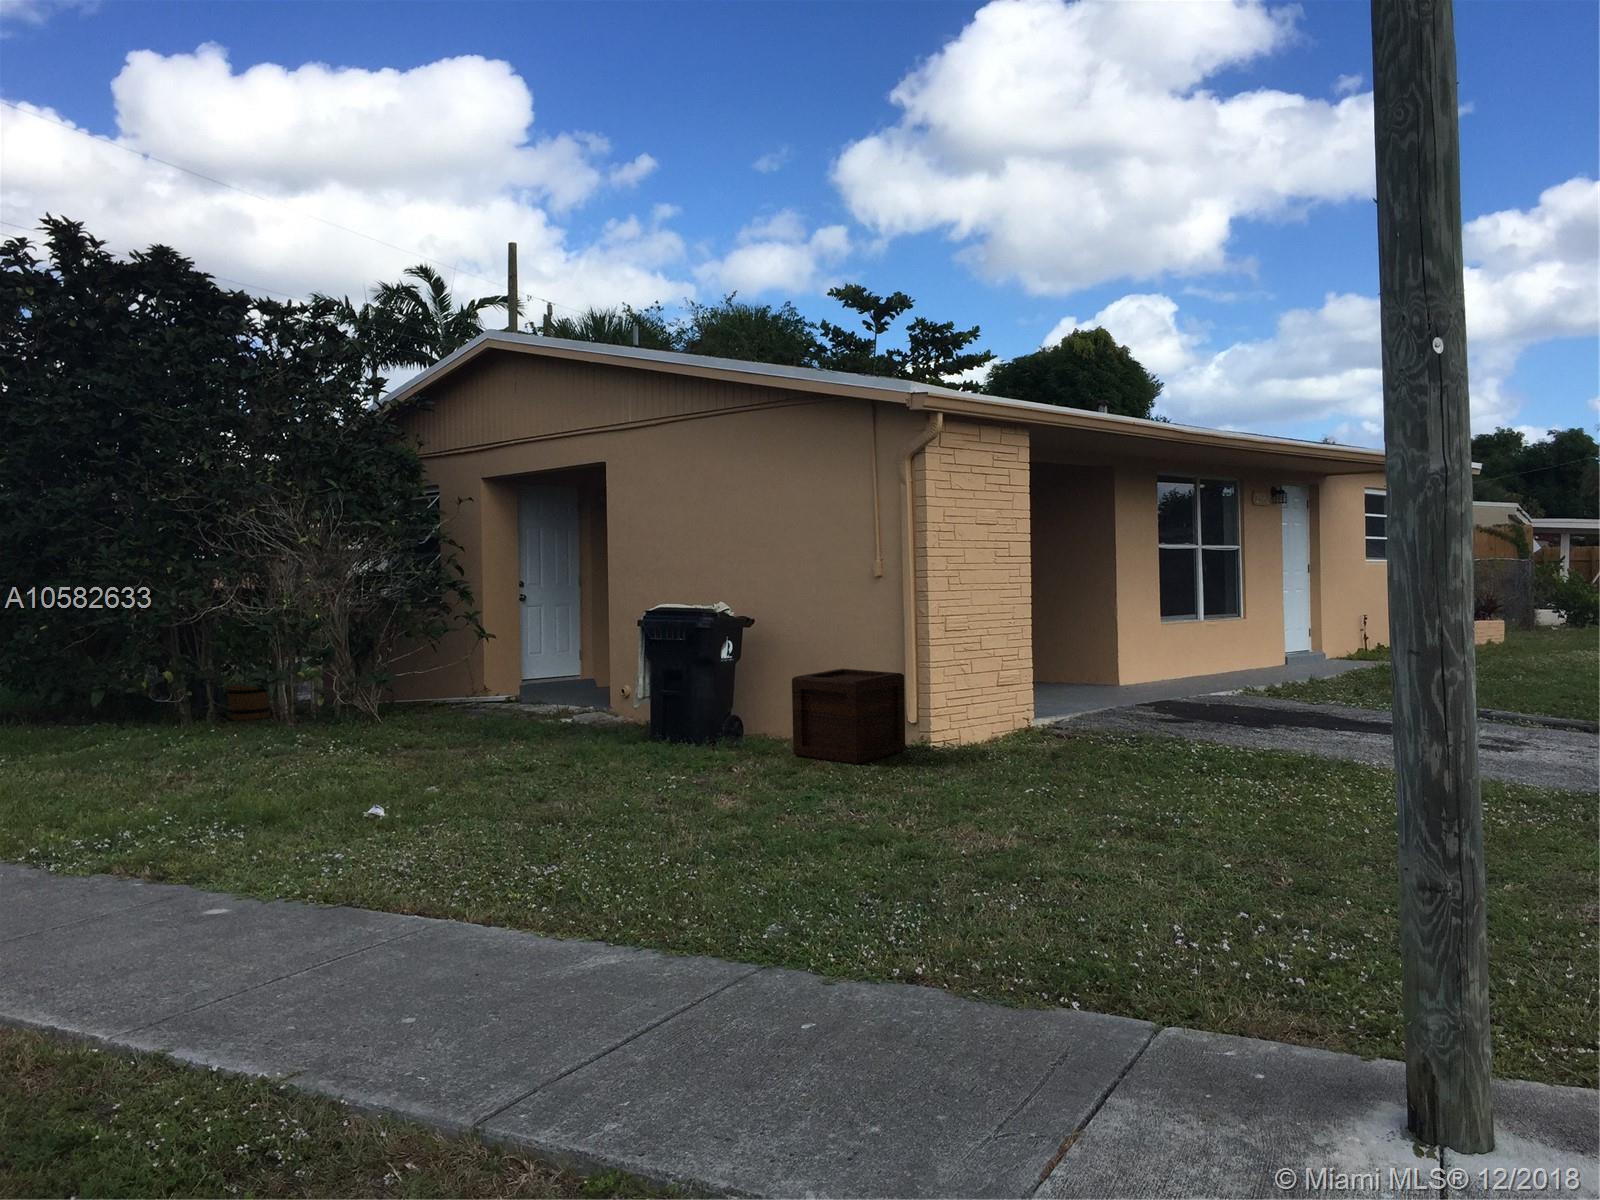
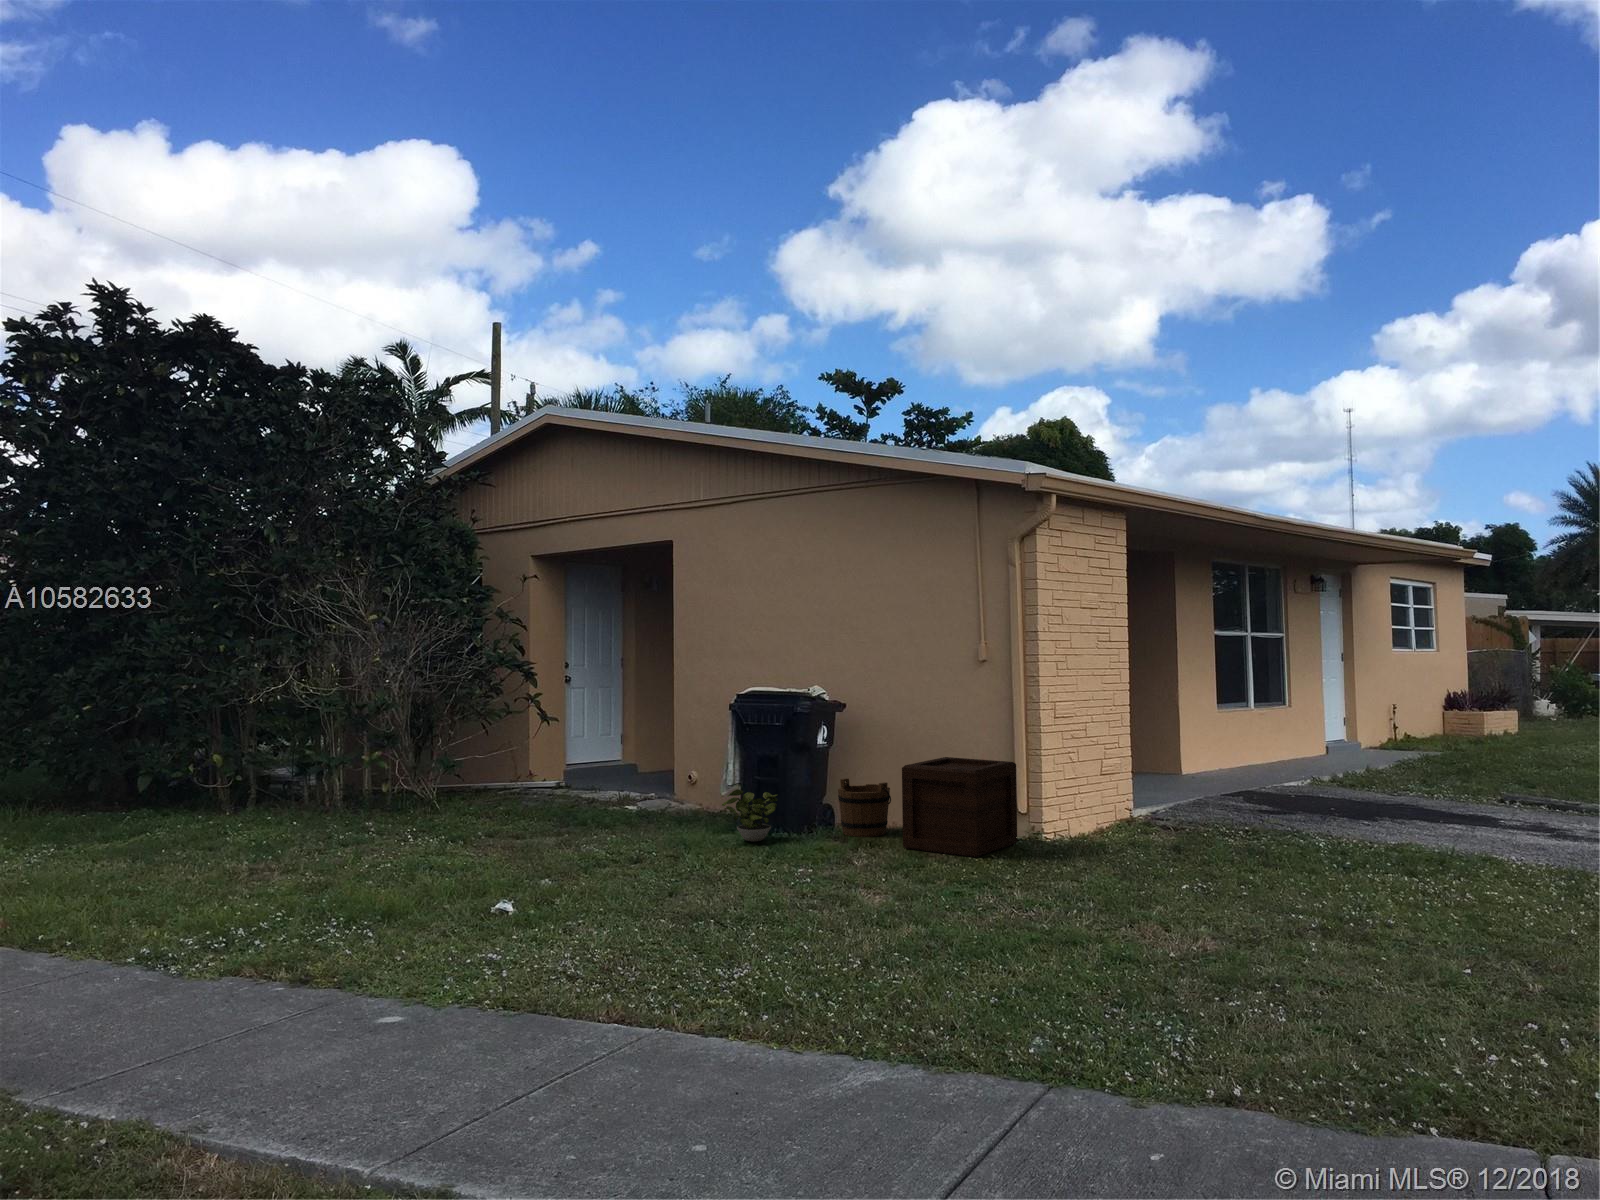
bucket: present [226,685,270,720] -> present [838,778,891,837]
potted plant: none [626,700,683,749] -> present [722,789,778,842]

